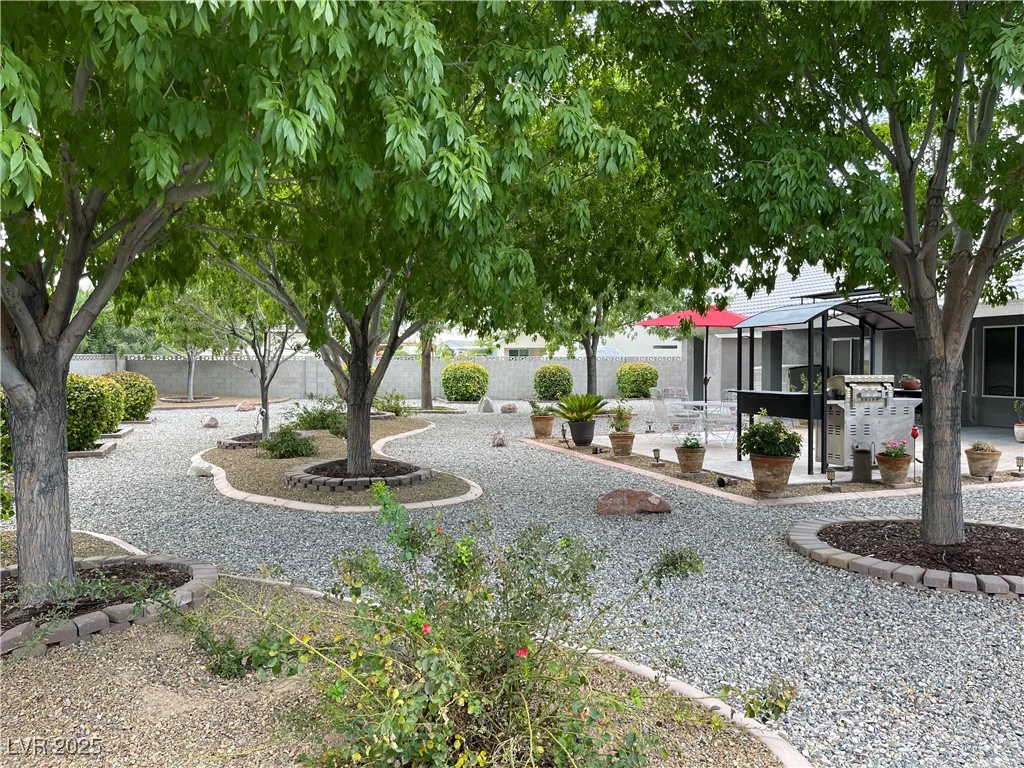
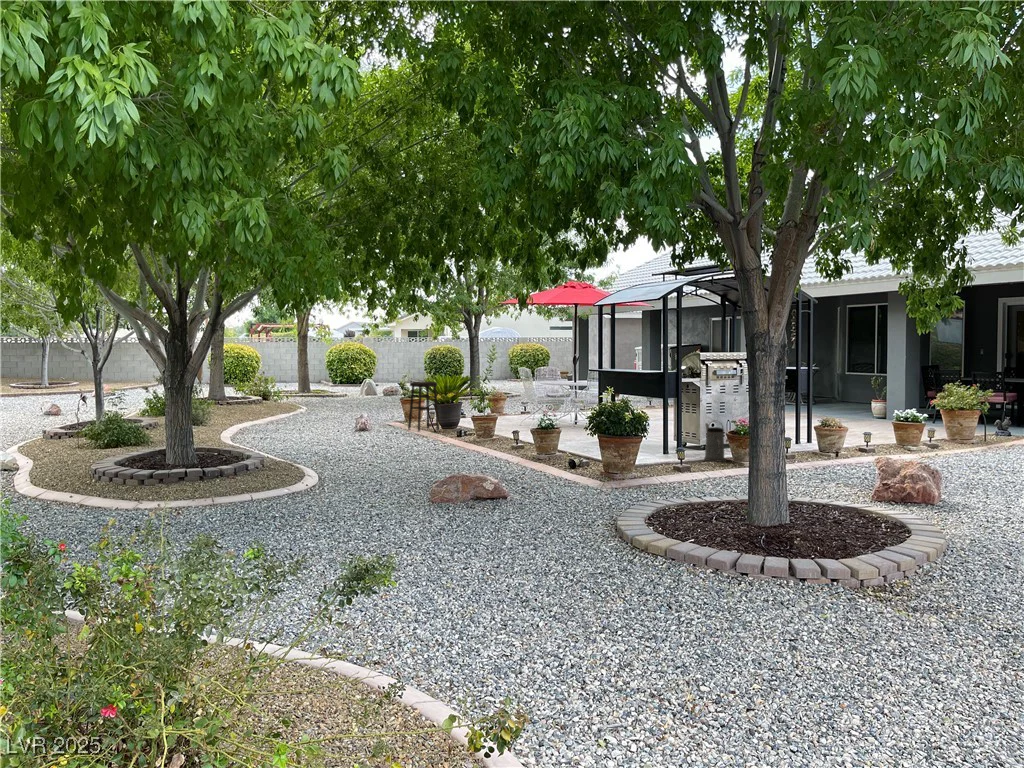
stool: none [547,401,577,449] -> present [408,381,439,431]

